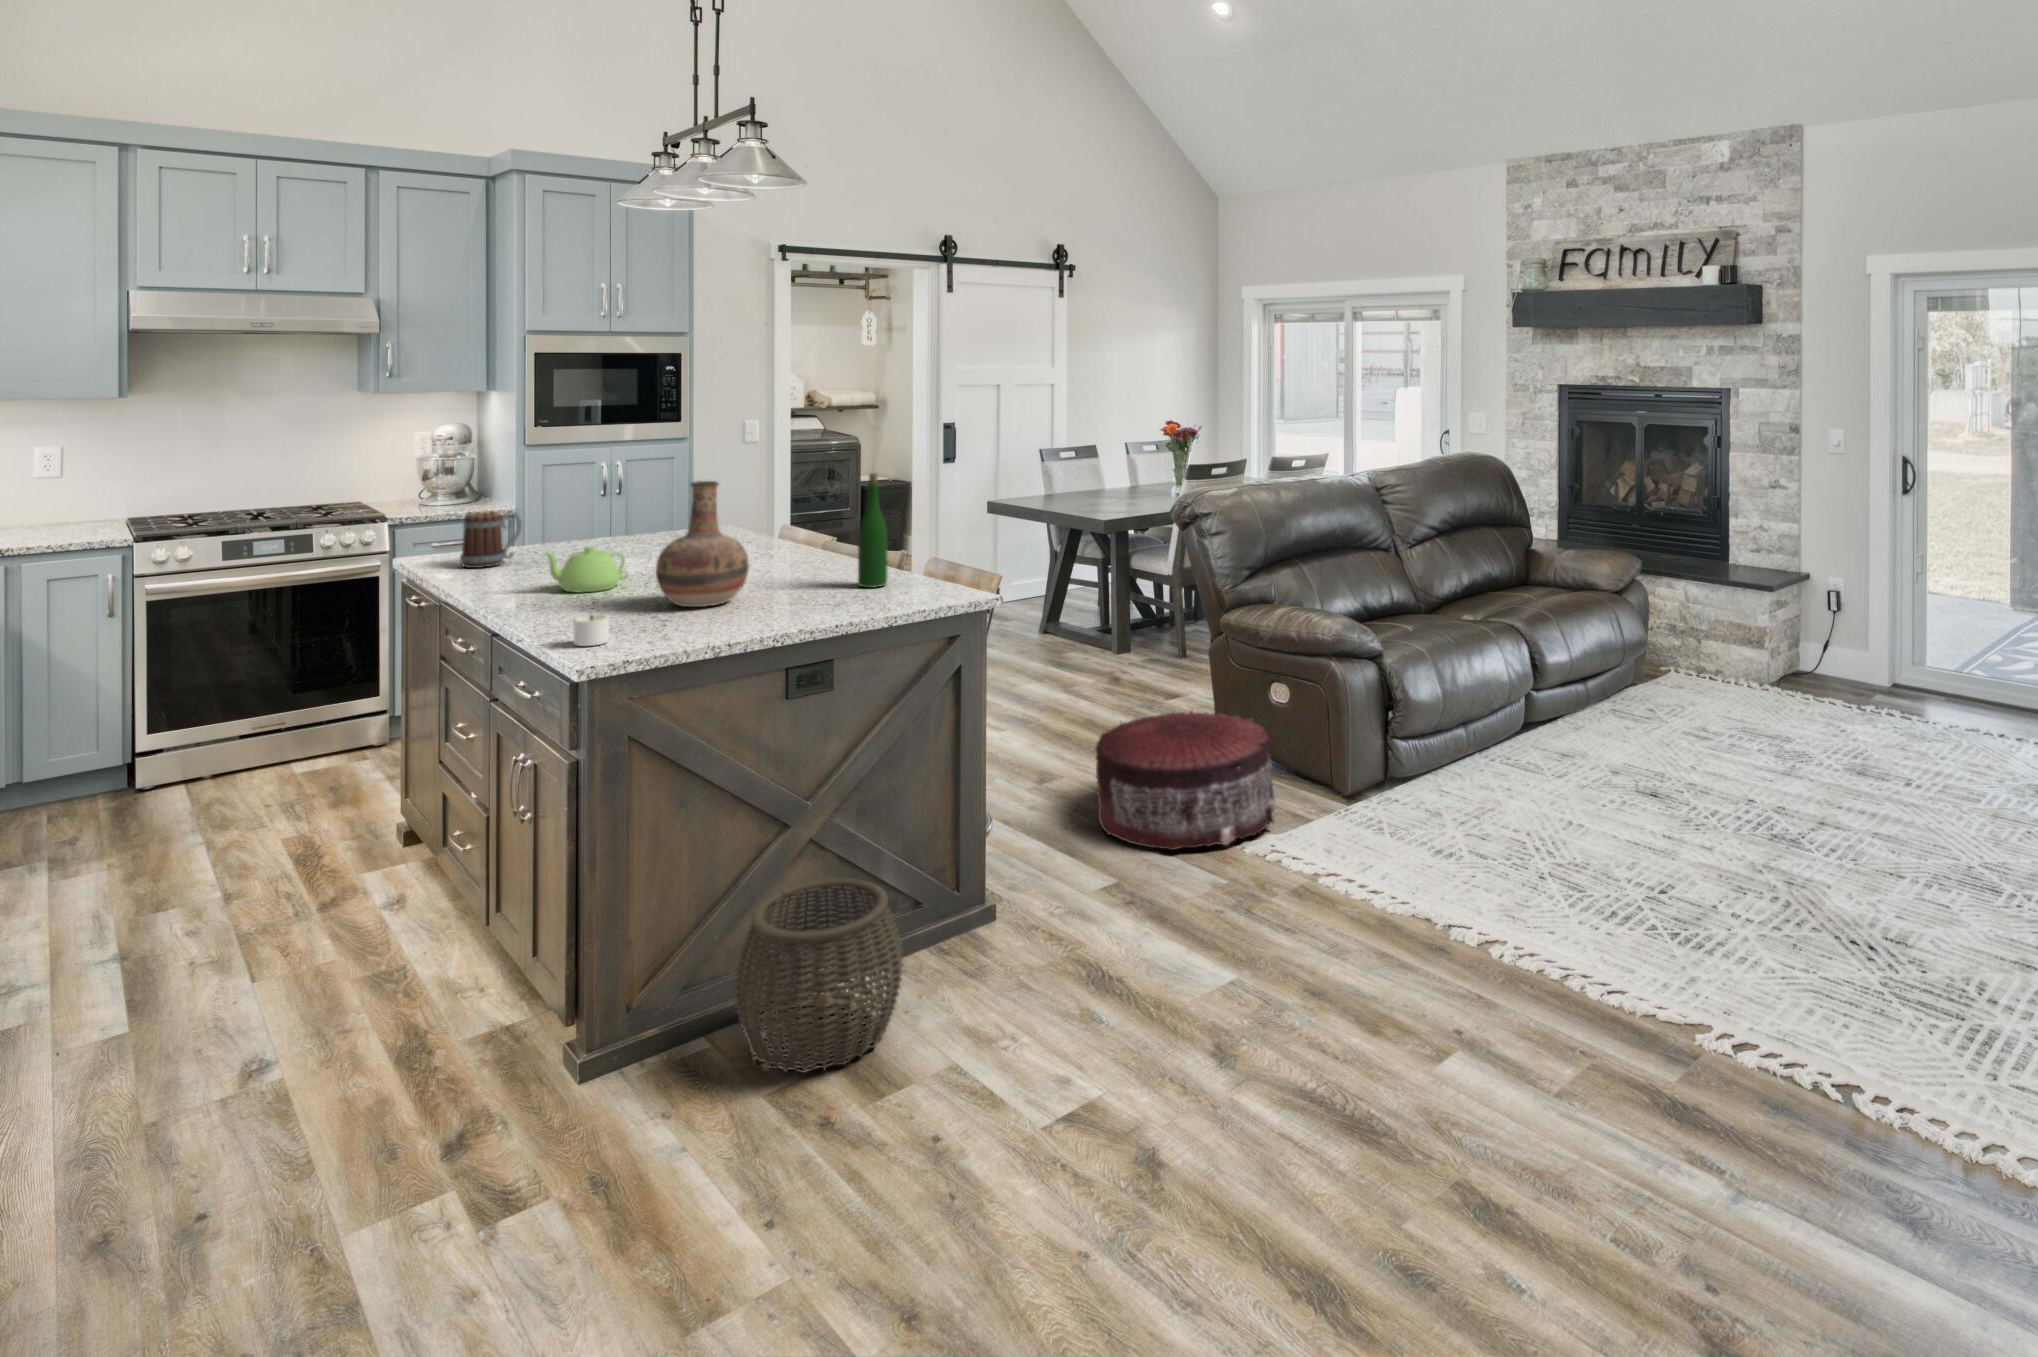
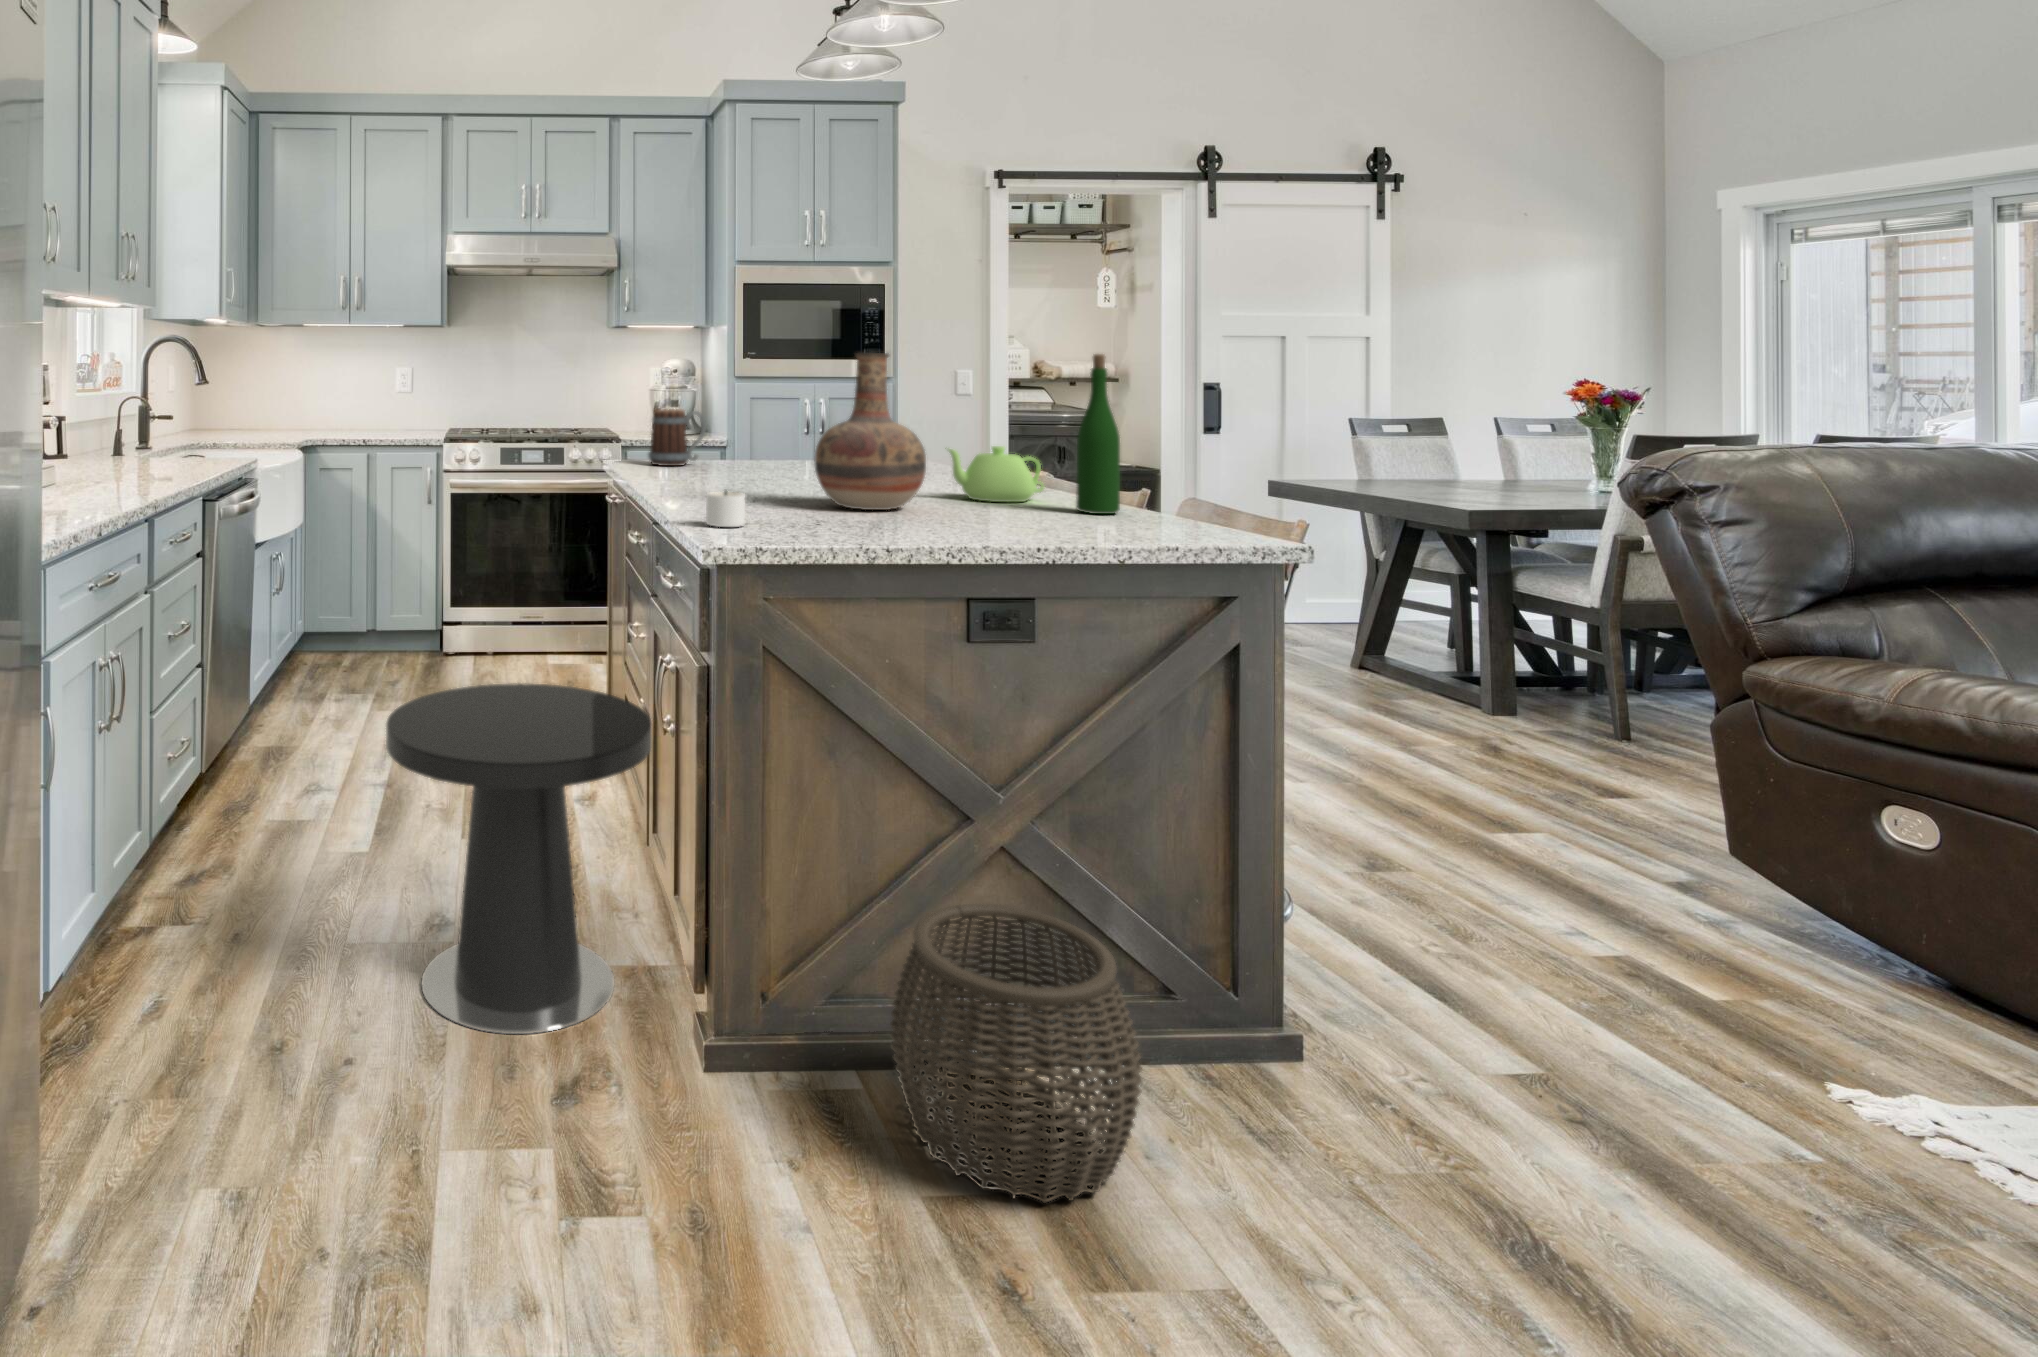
teapot: present [545,546,628,593] -> present [949,446,1044,502]
pouf: present [1096,711,1275,850] -> none [1476,794,1909,1074]
side table: none [215,799,513,1137] -> present [386,683,651,1034]

